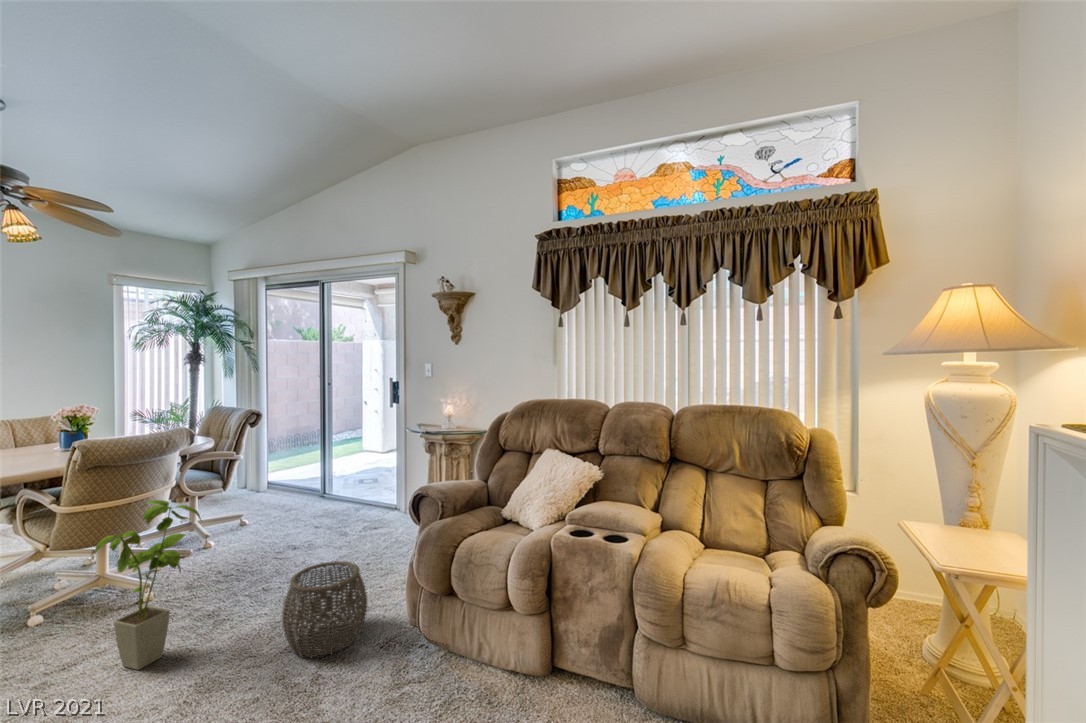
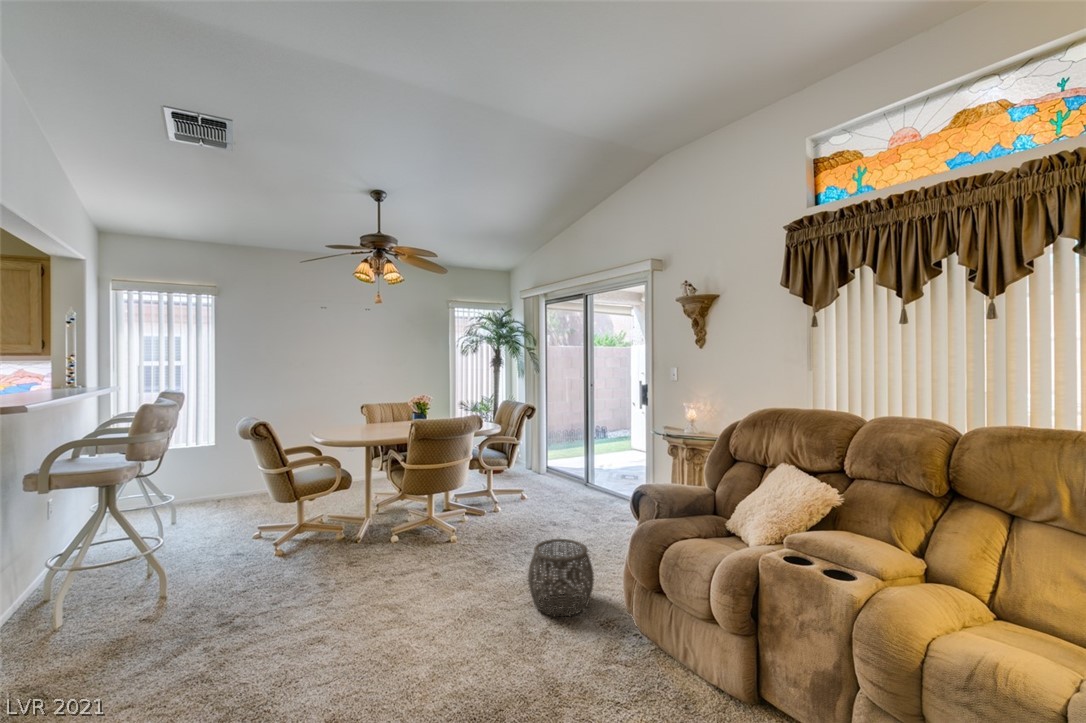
house plant: present [94,500,201,670] -> none [418,468,478,588]

